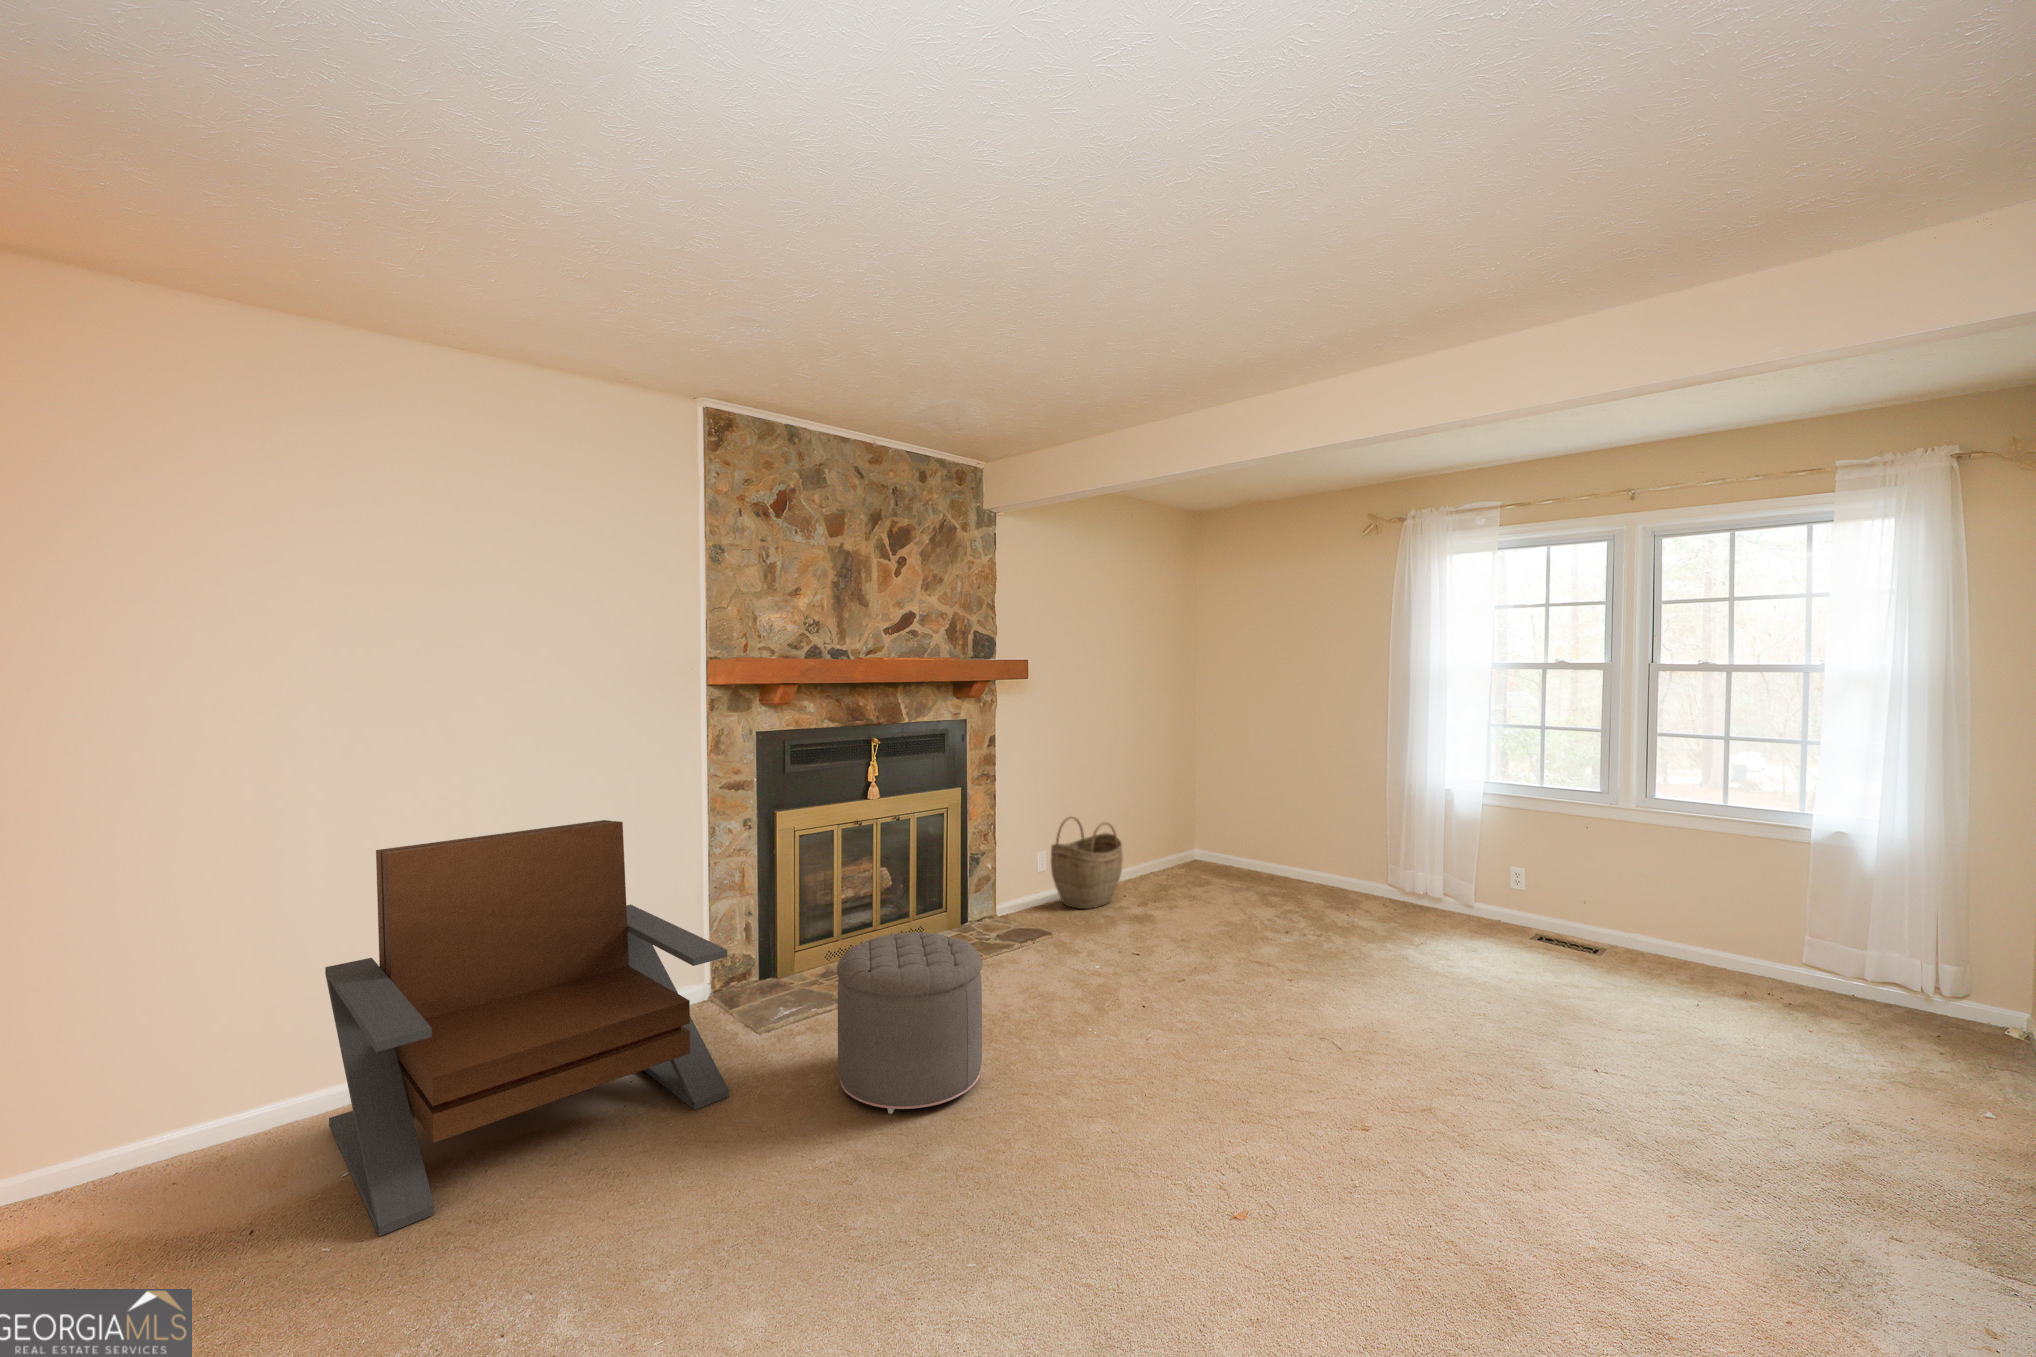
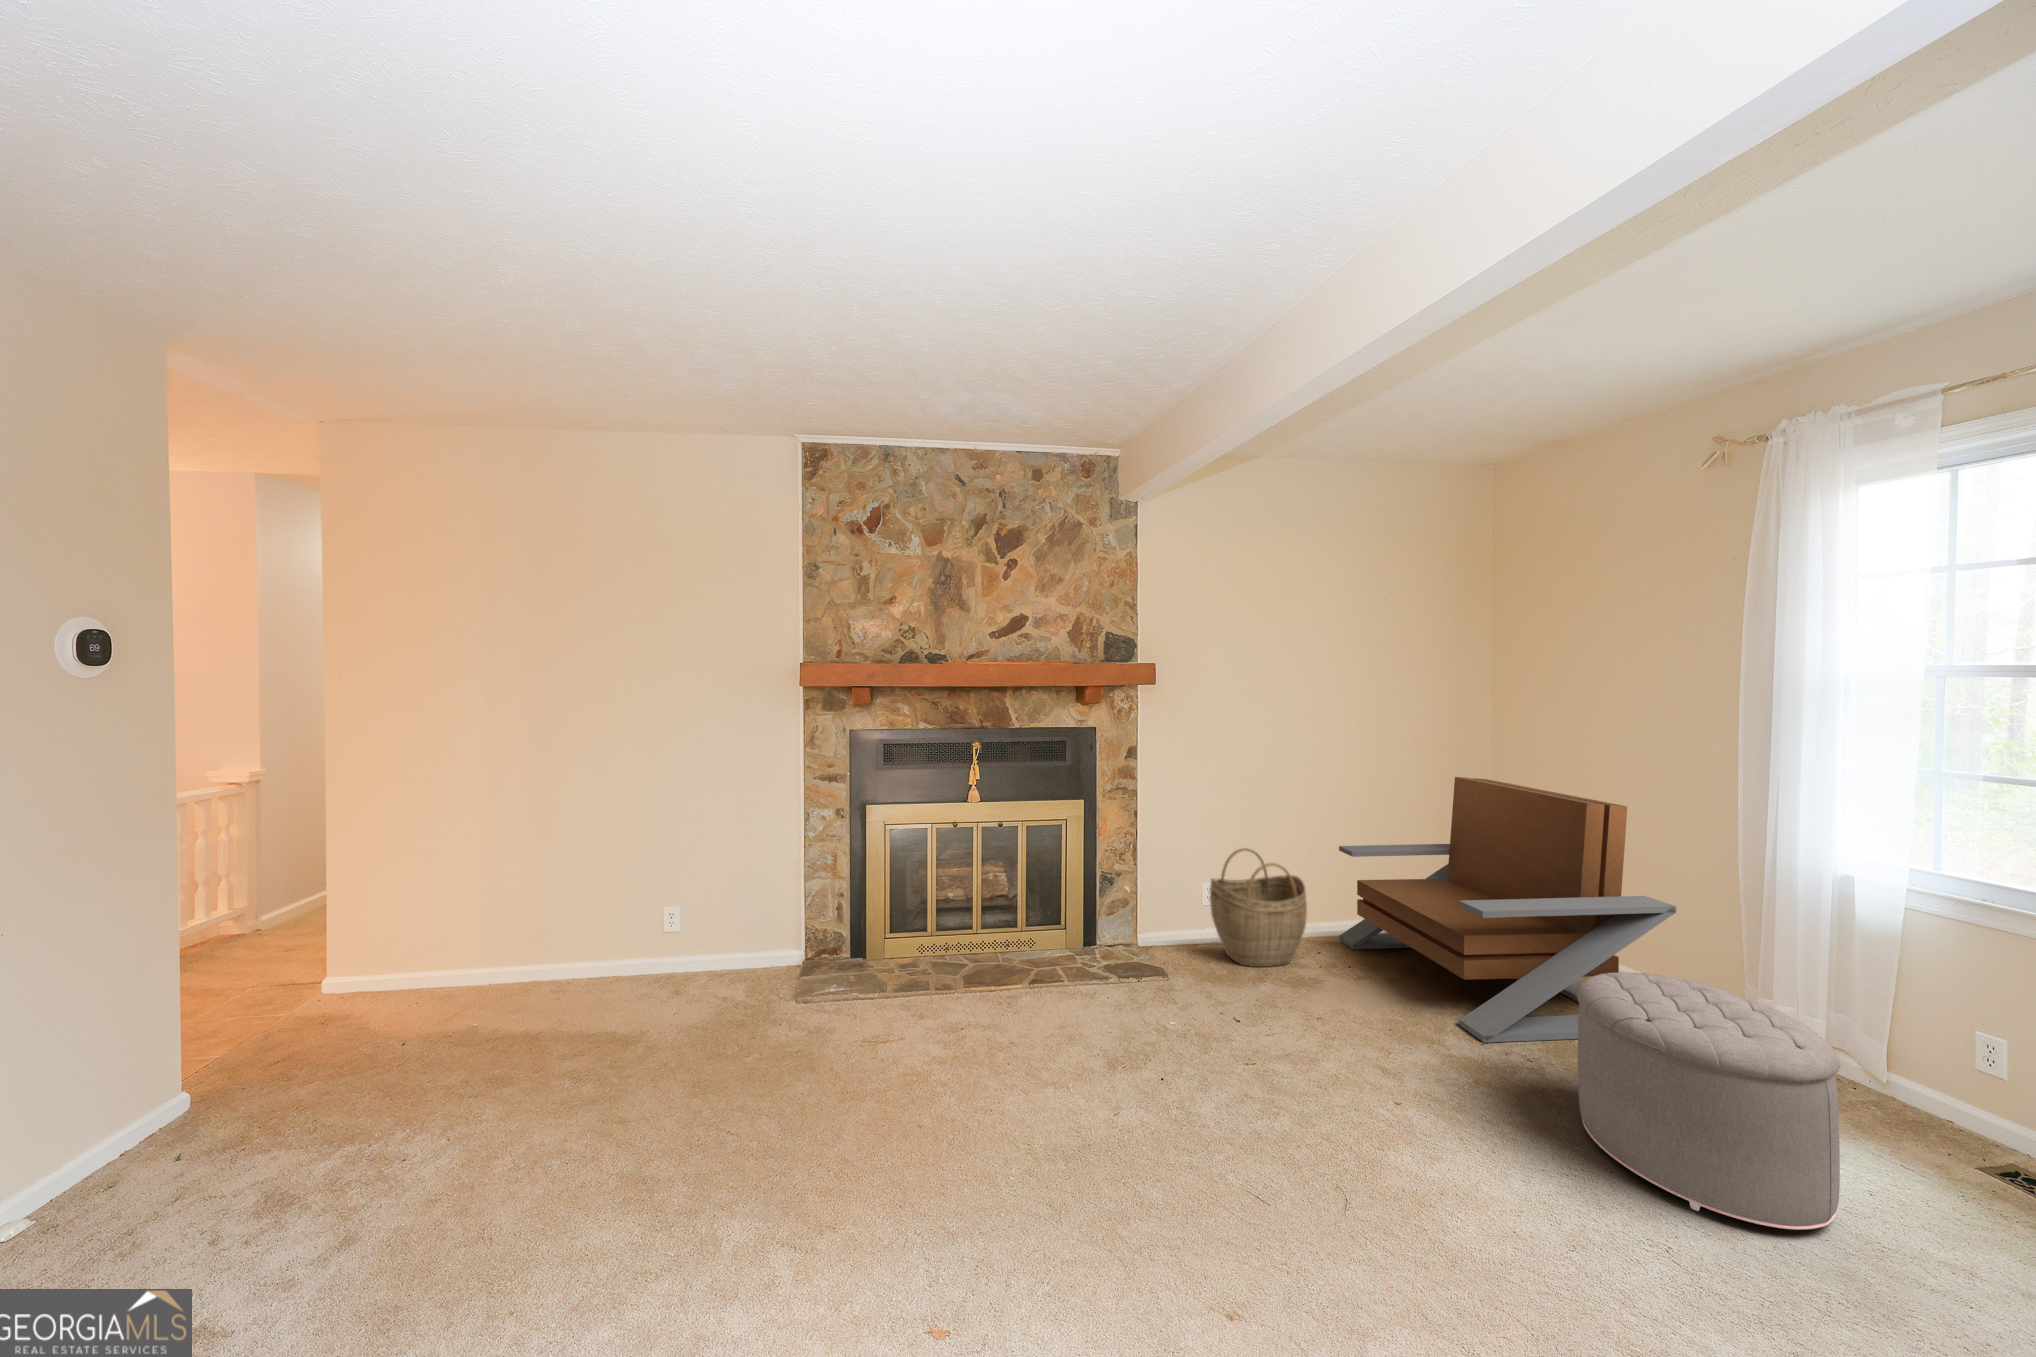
lounge chair: present [325,820,729,1236] -> present [1339,777,1676,1043]
ottoman: present [837,932,982,1114] -> present [1576,972,1841,1230]

